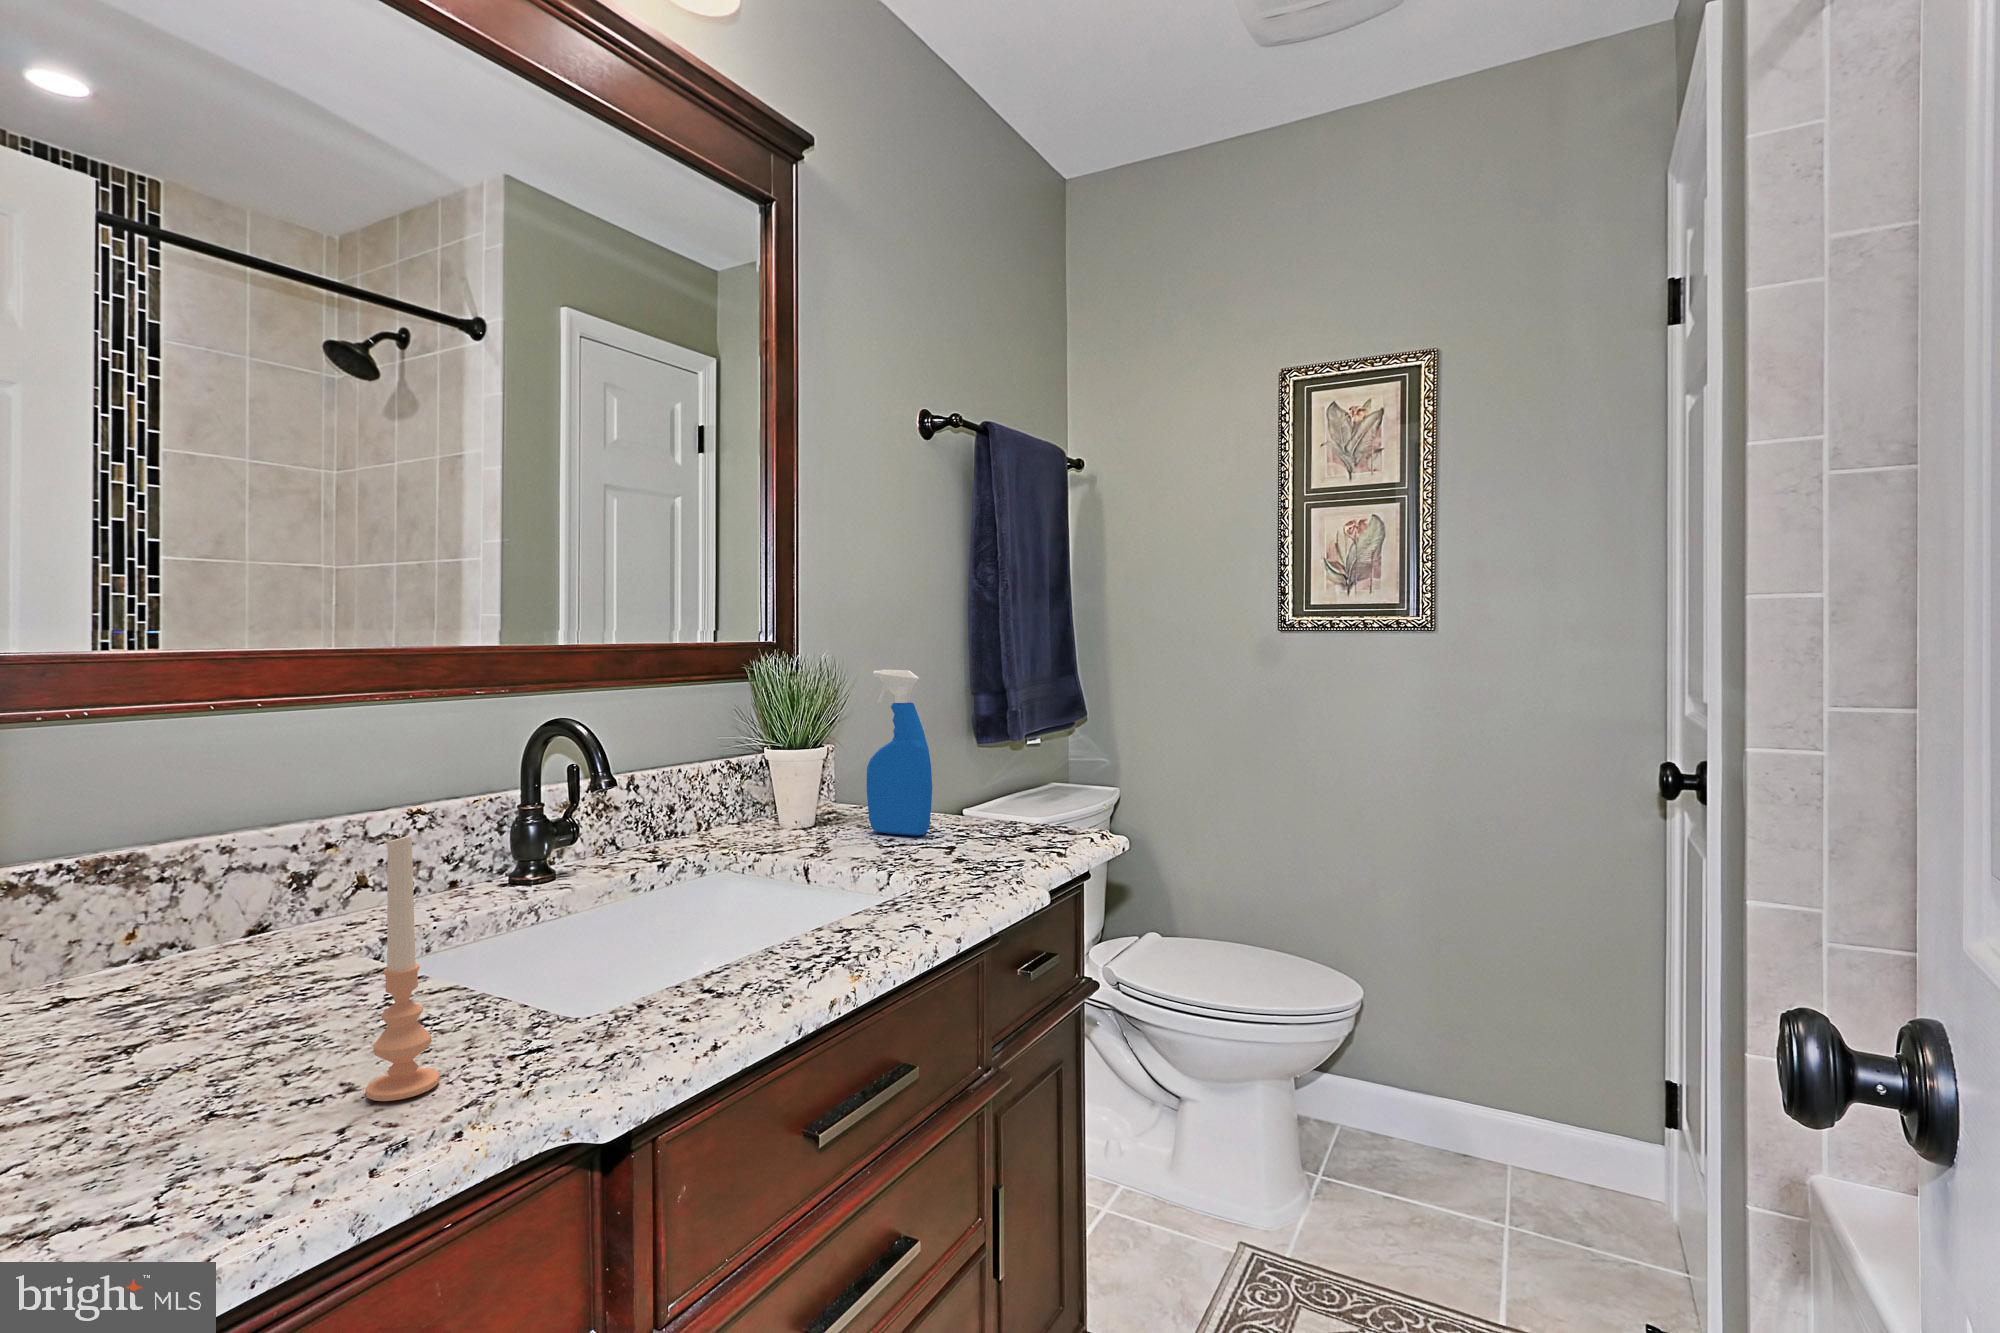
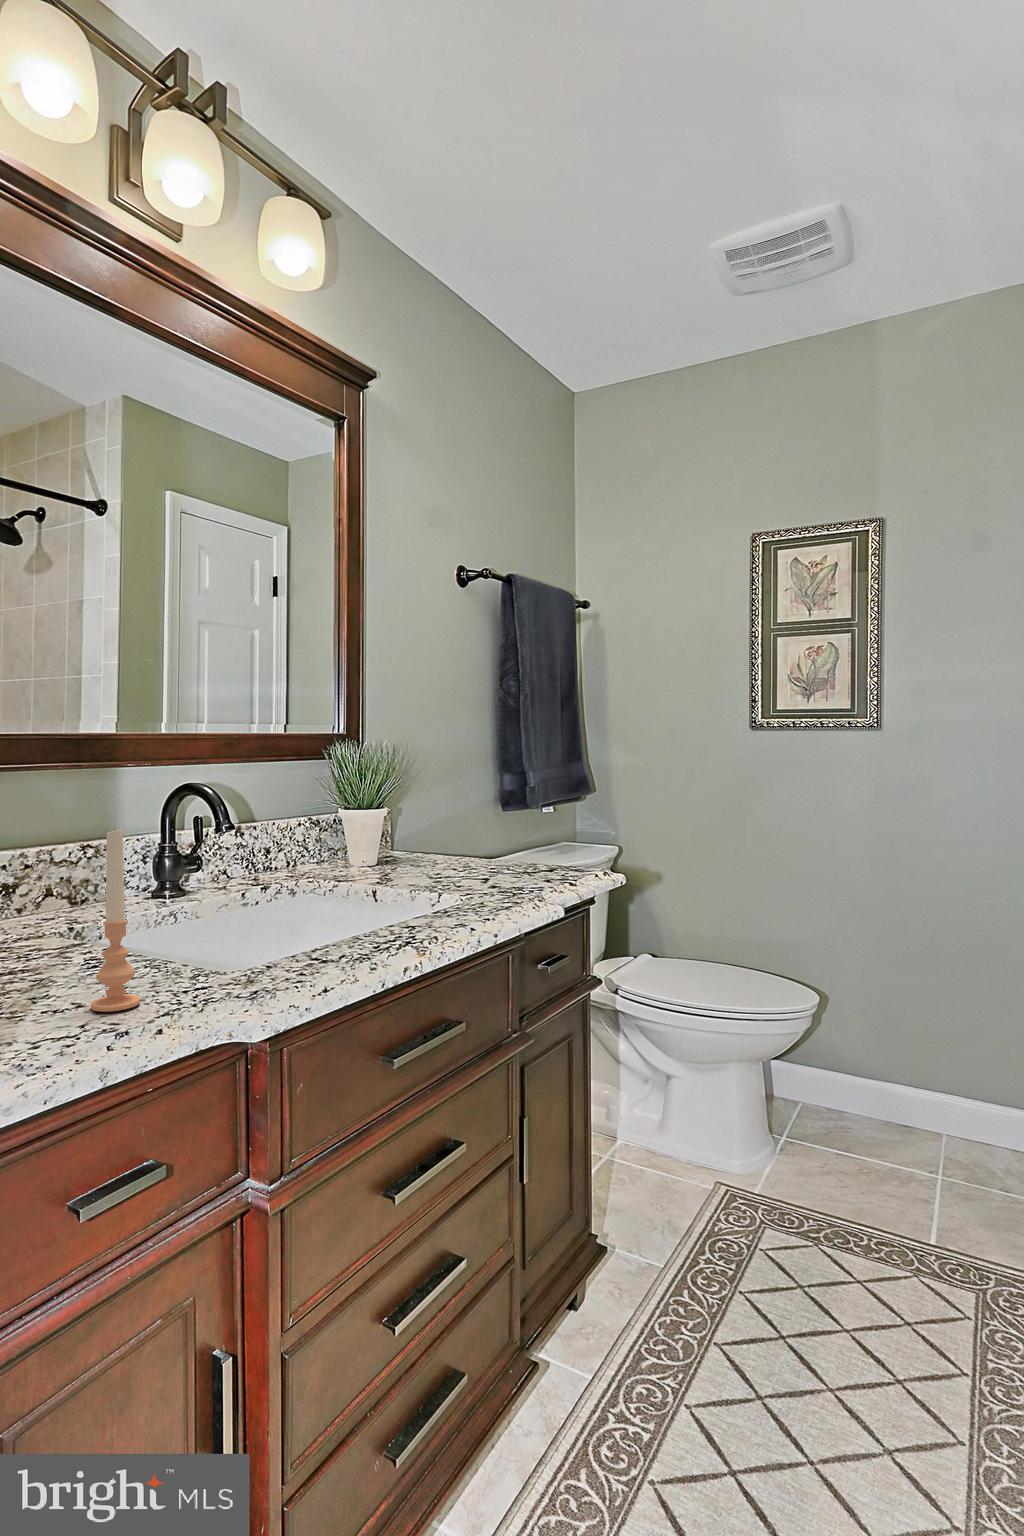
spray bottle: present [867,670,932,836] -> none [417,747,468,873]

